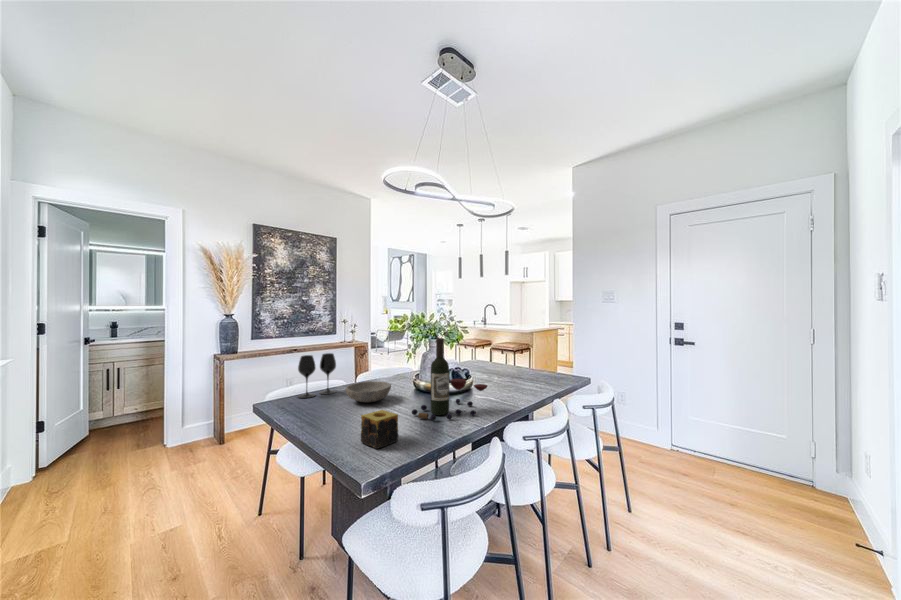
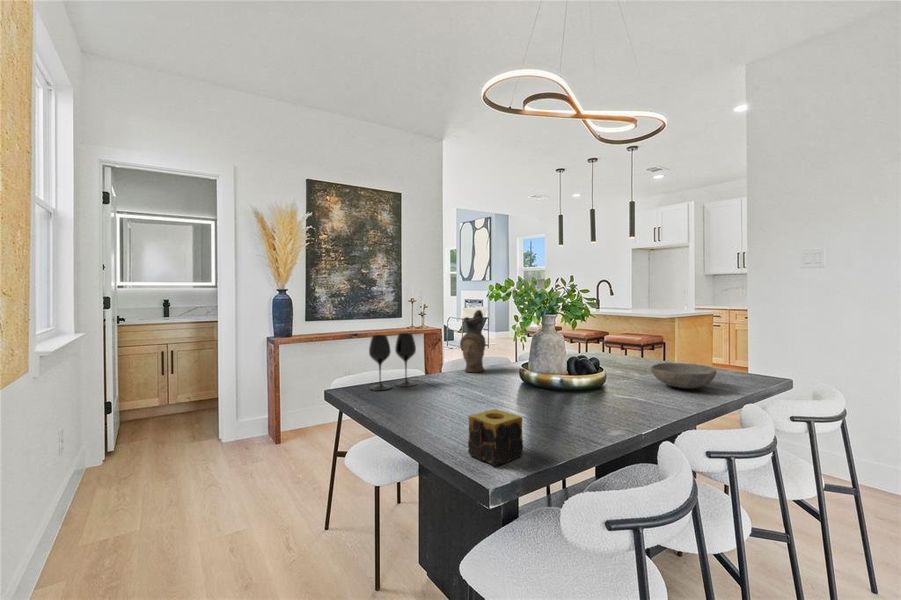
ceramic pitcher: none [372,334,392,381] -> present [460,310,486,372]
wine bottle: present [412,338,487,420] -> none [530,309,646,428]
bowl: present [346,381,391,403] -> present [651,363,716,389]

